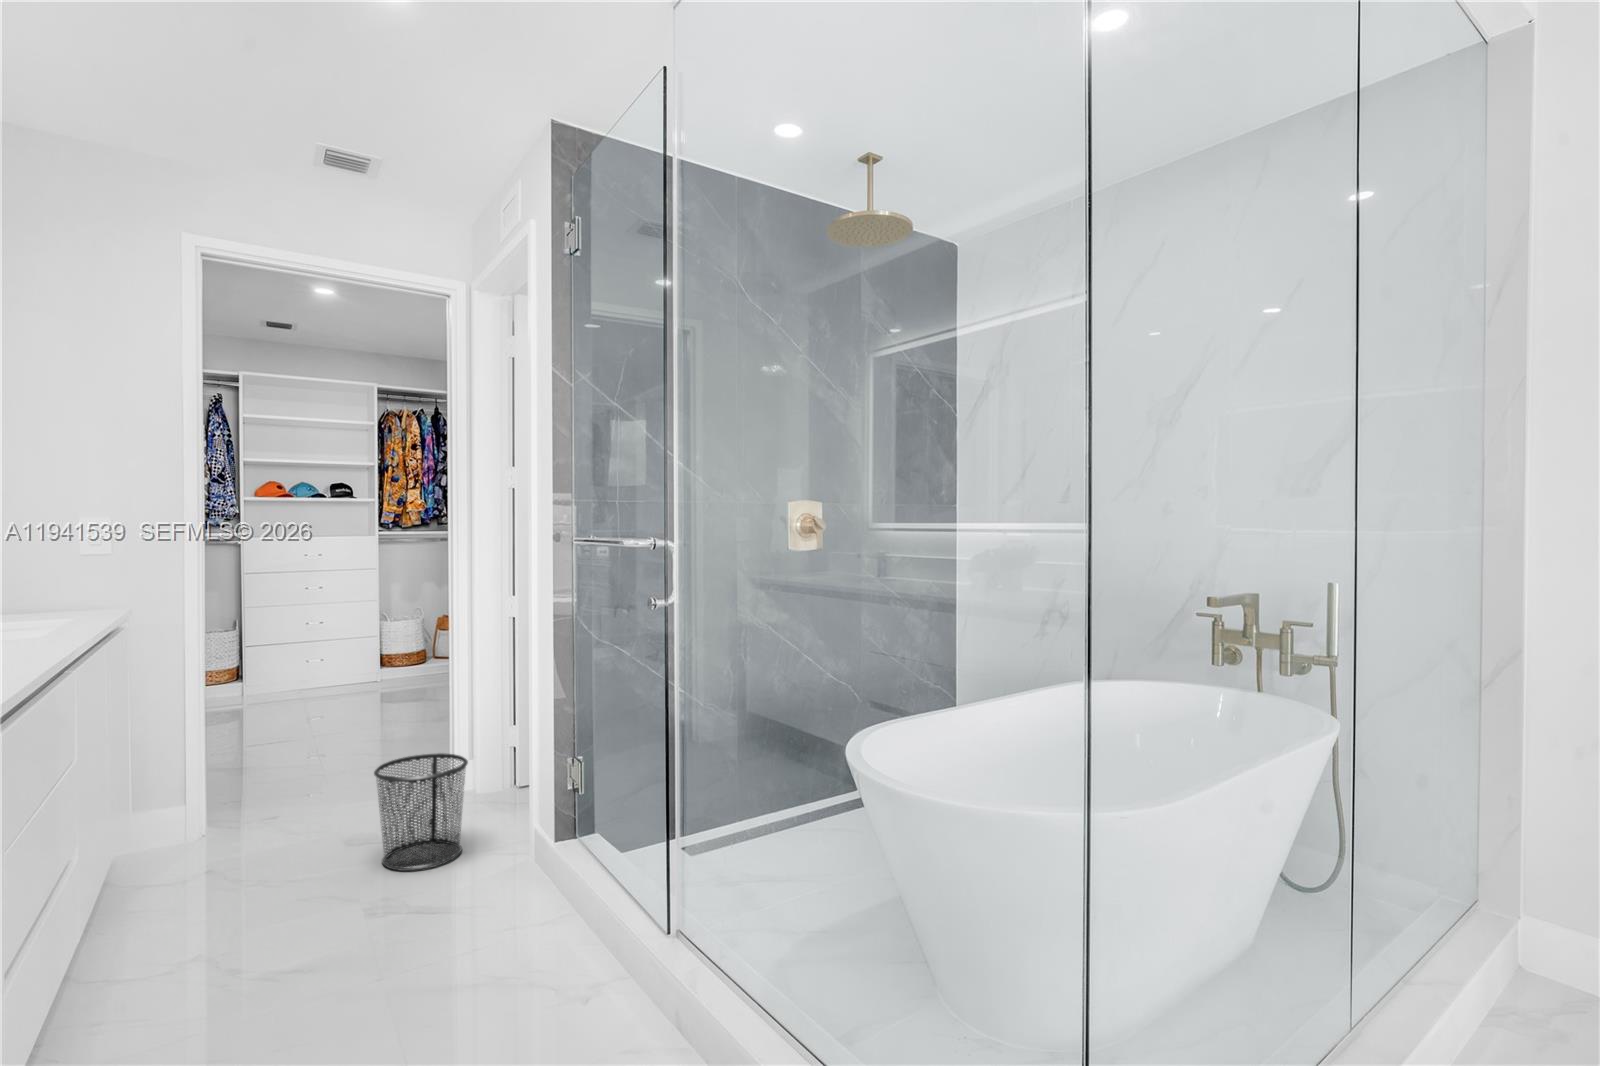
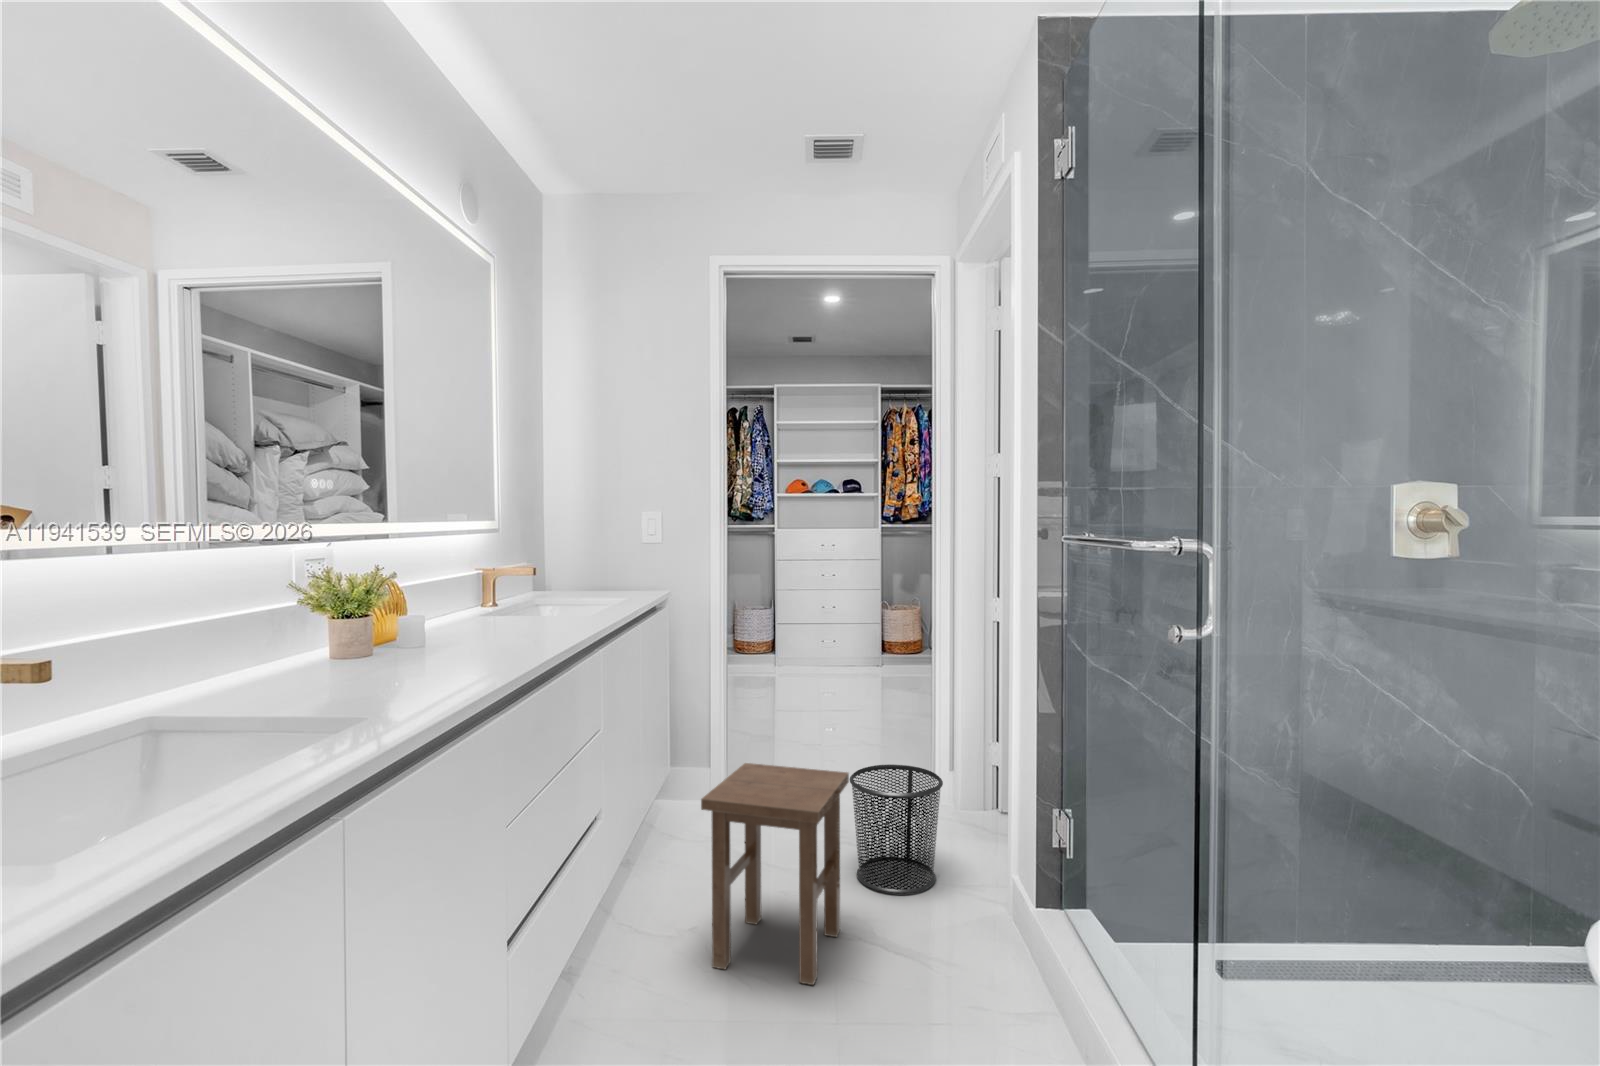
stool: none [221,760,380,970] -> present [701,763,849,985]

